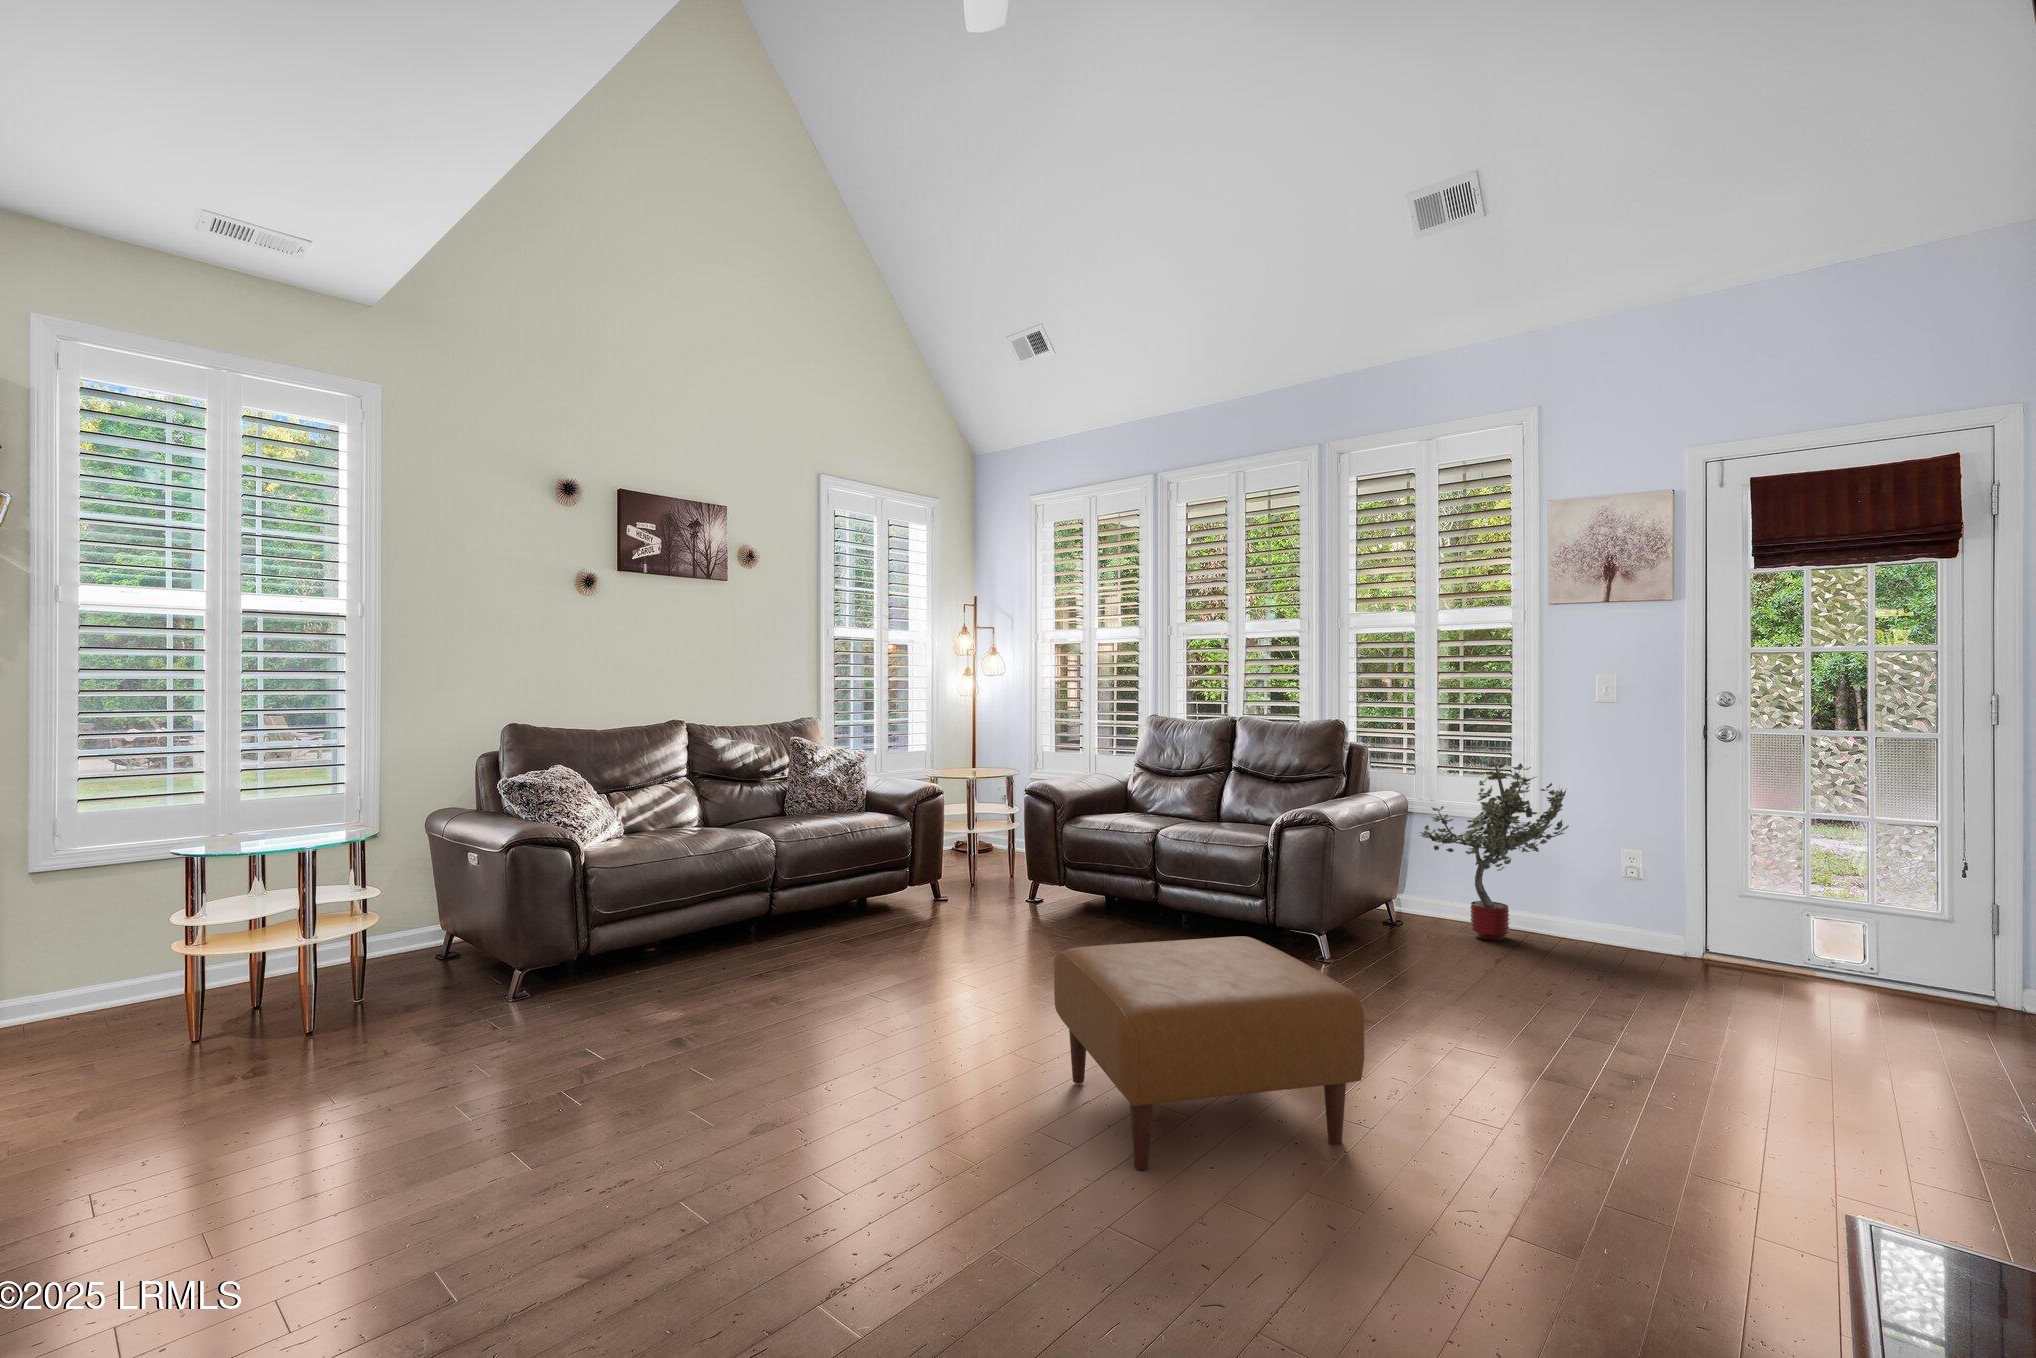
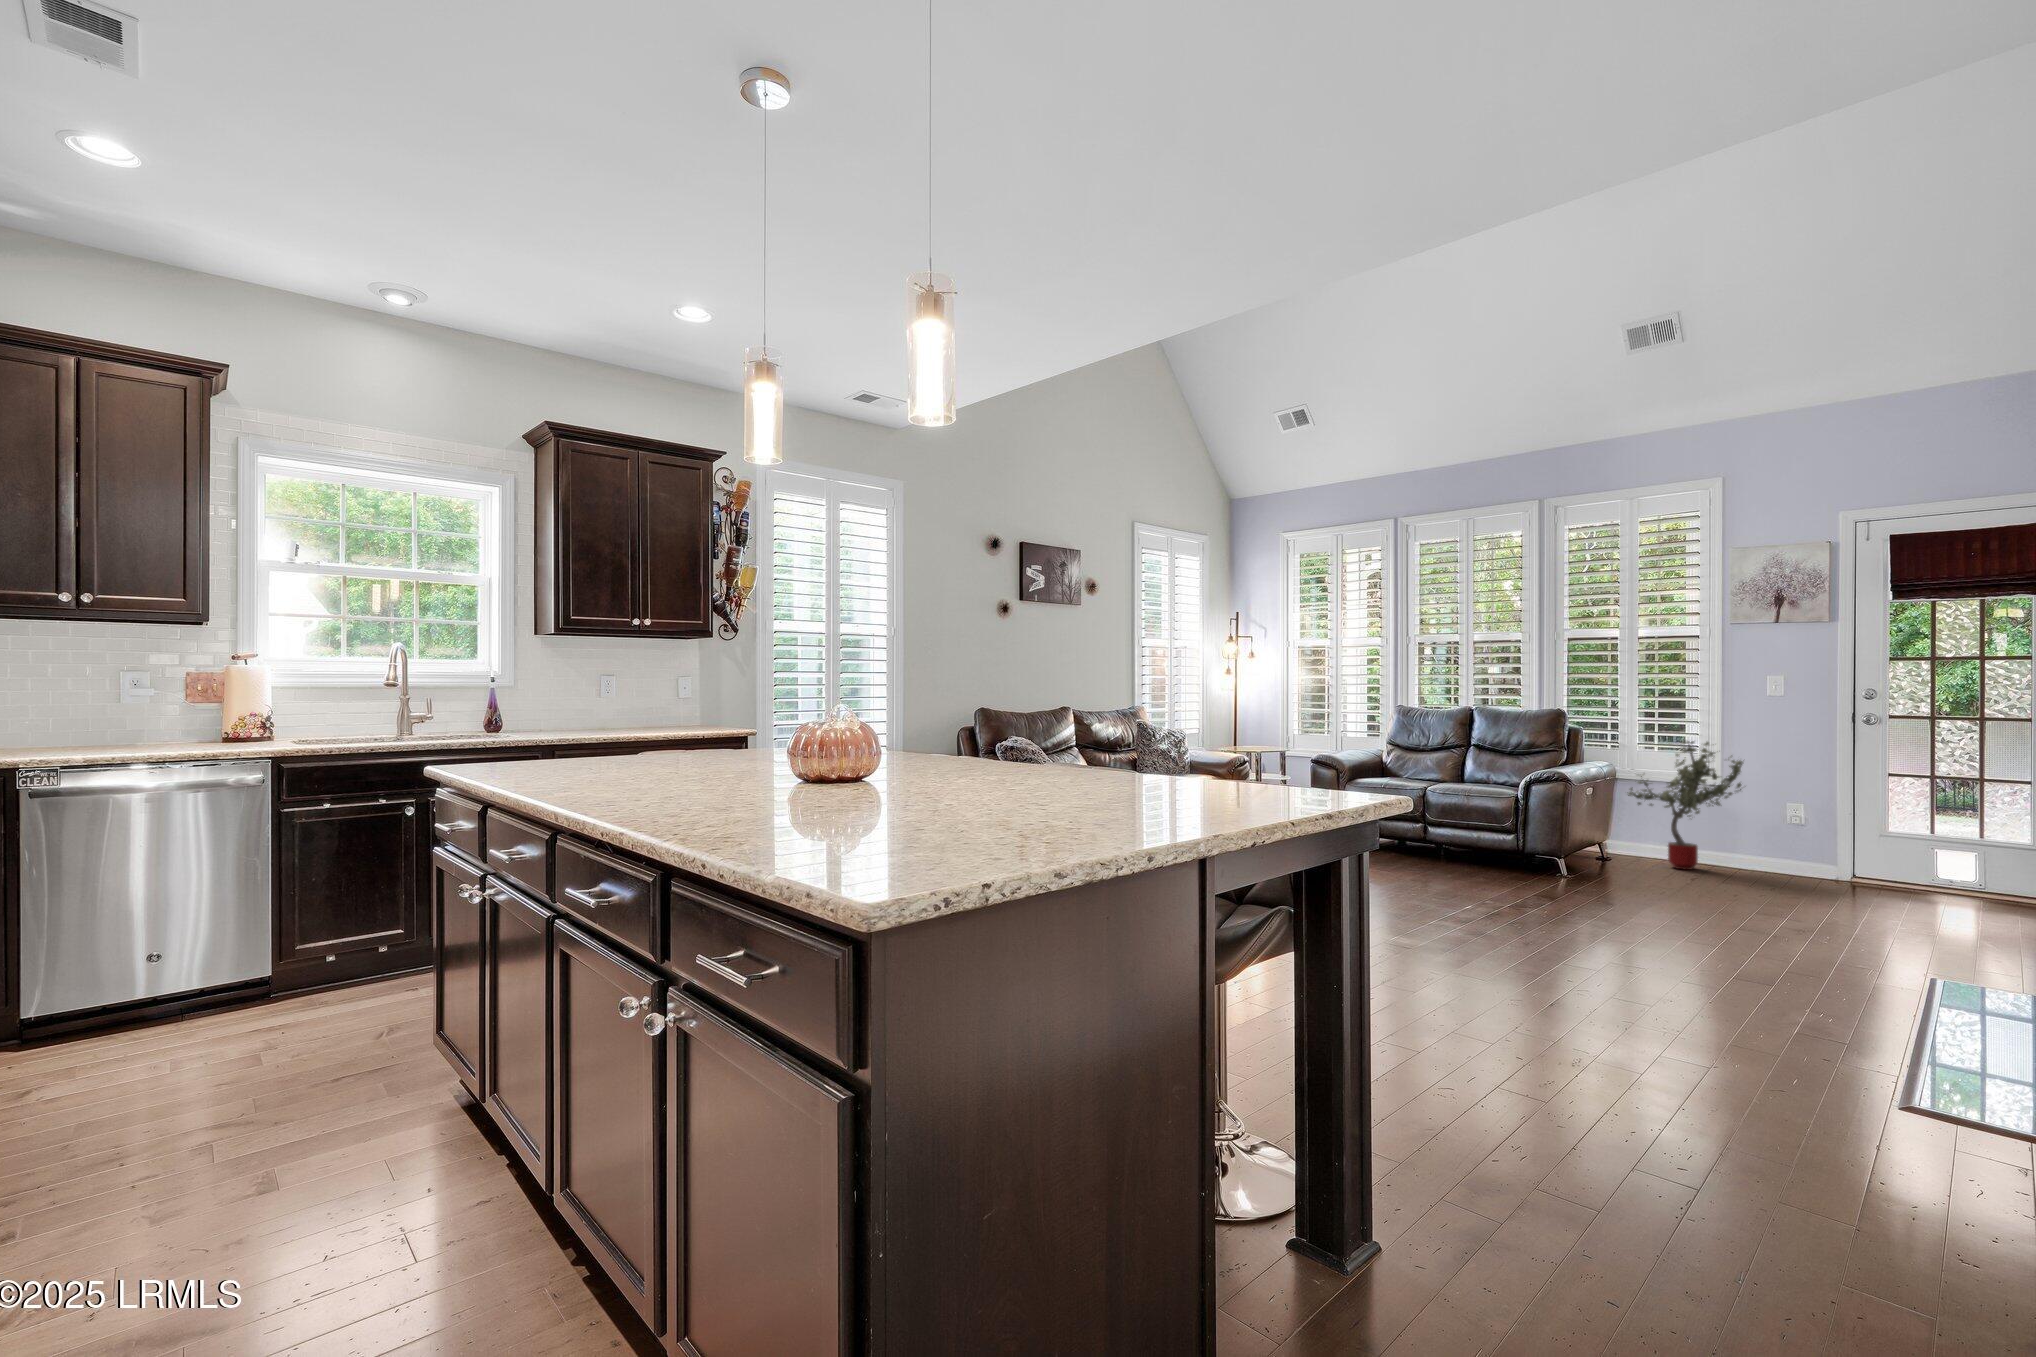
ottoman: present [1054,936,1365,1170] -> none [1417,841,1628,954]

